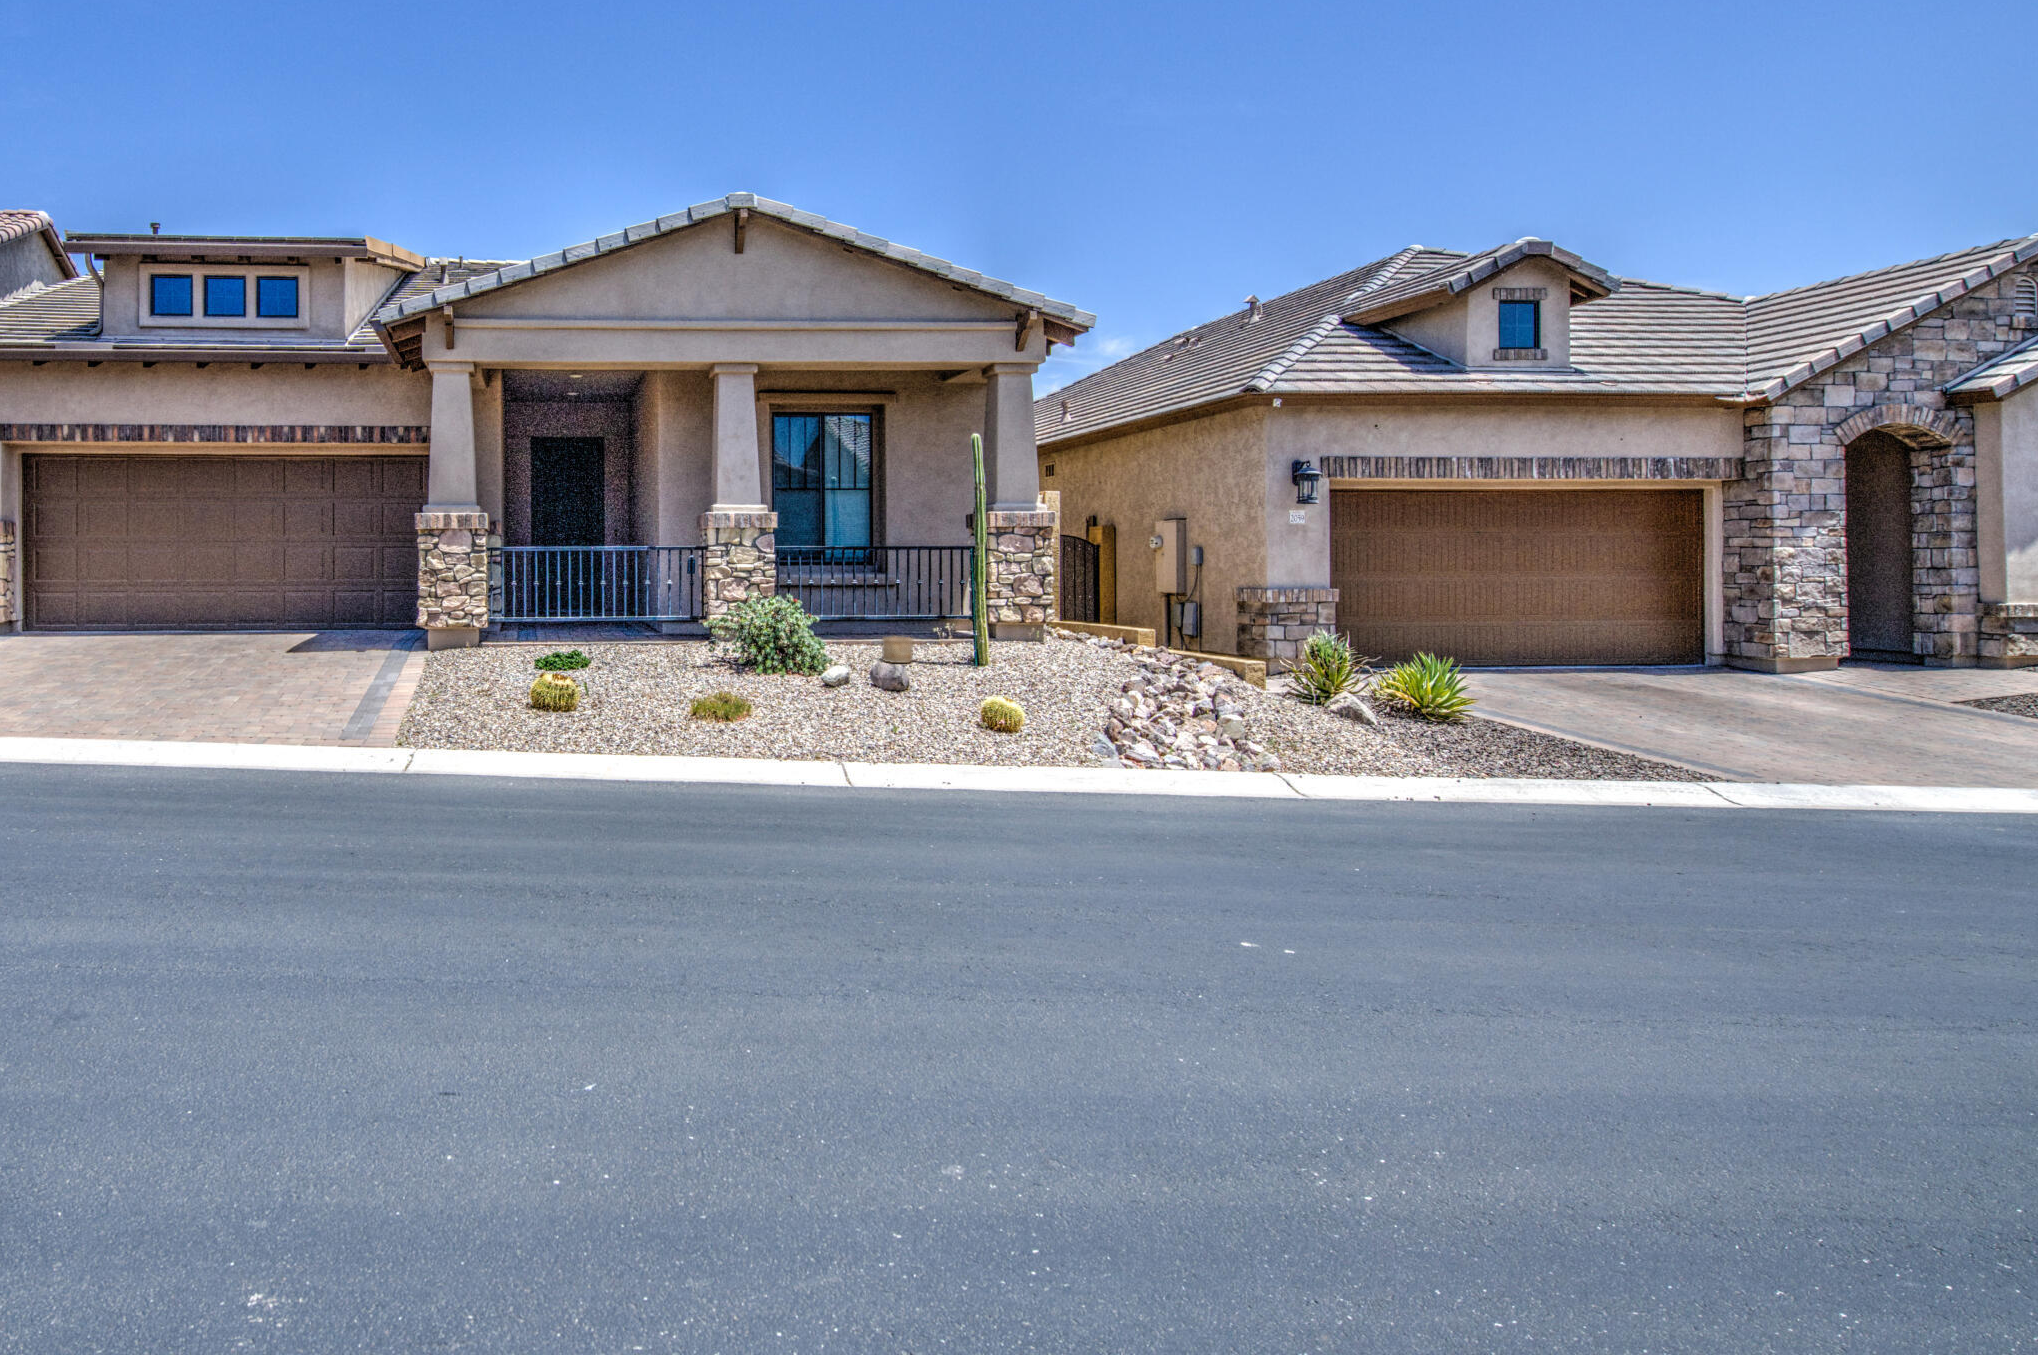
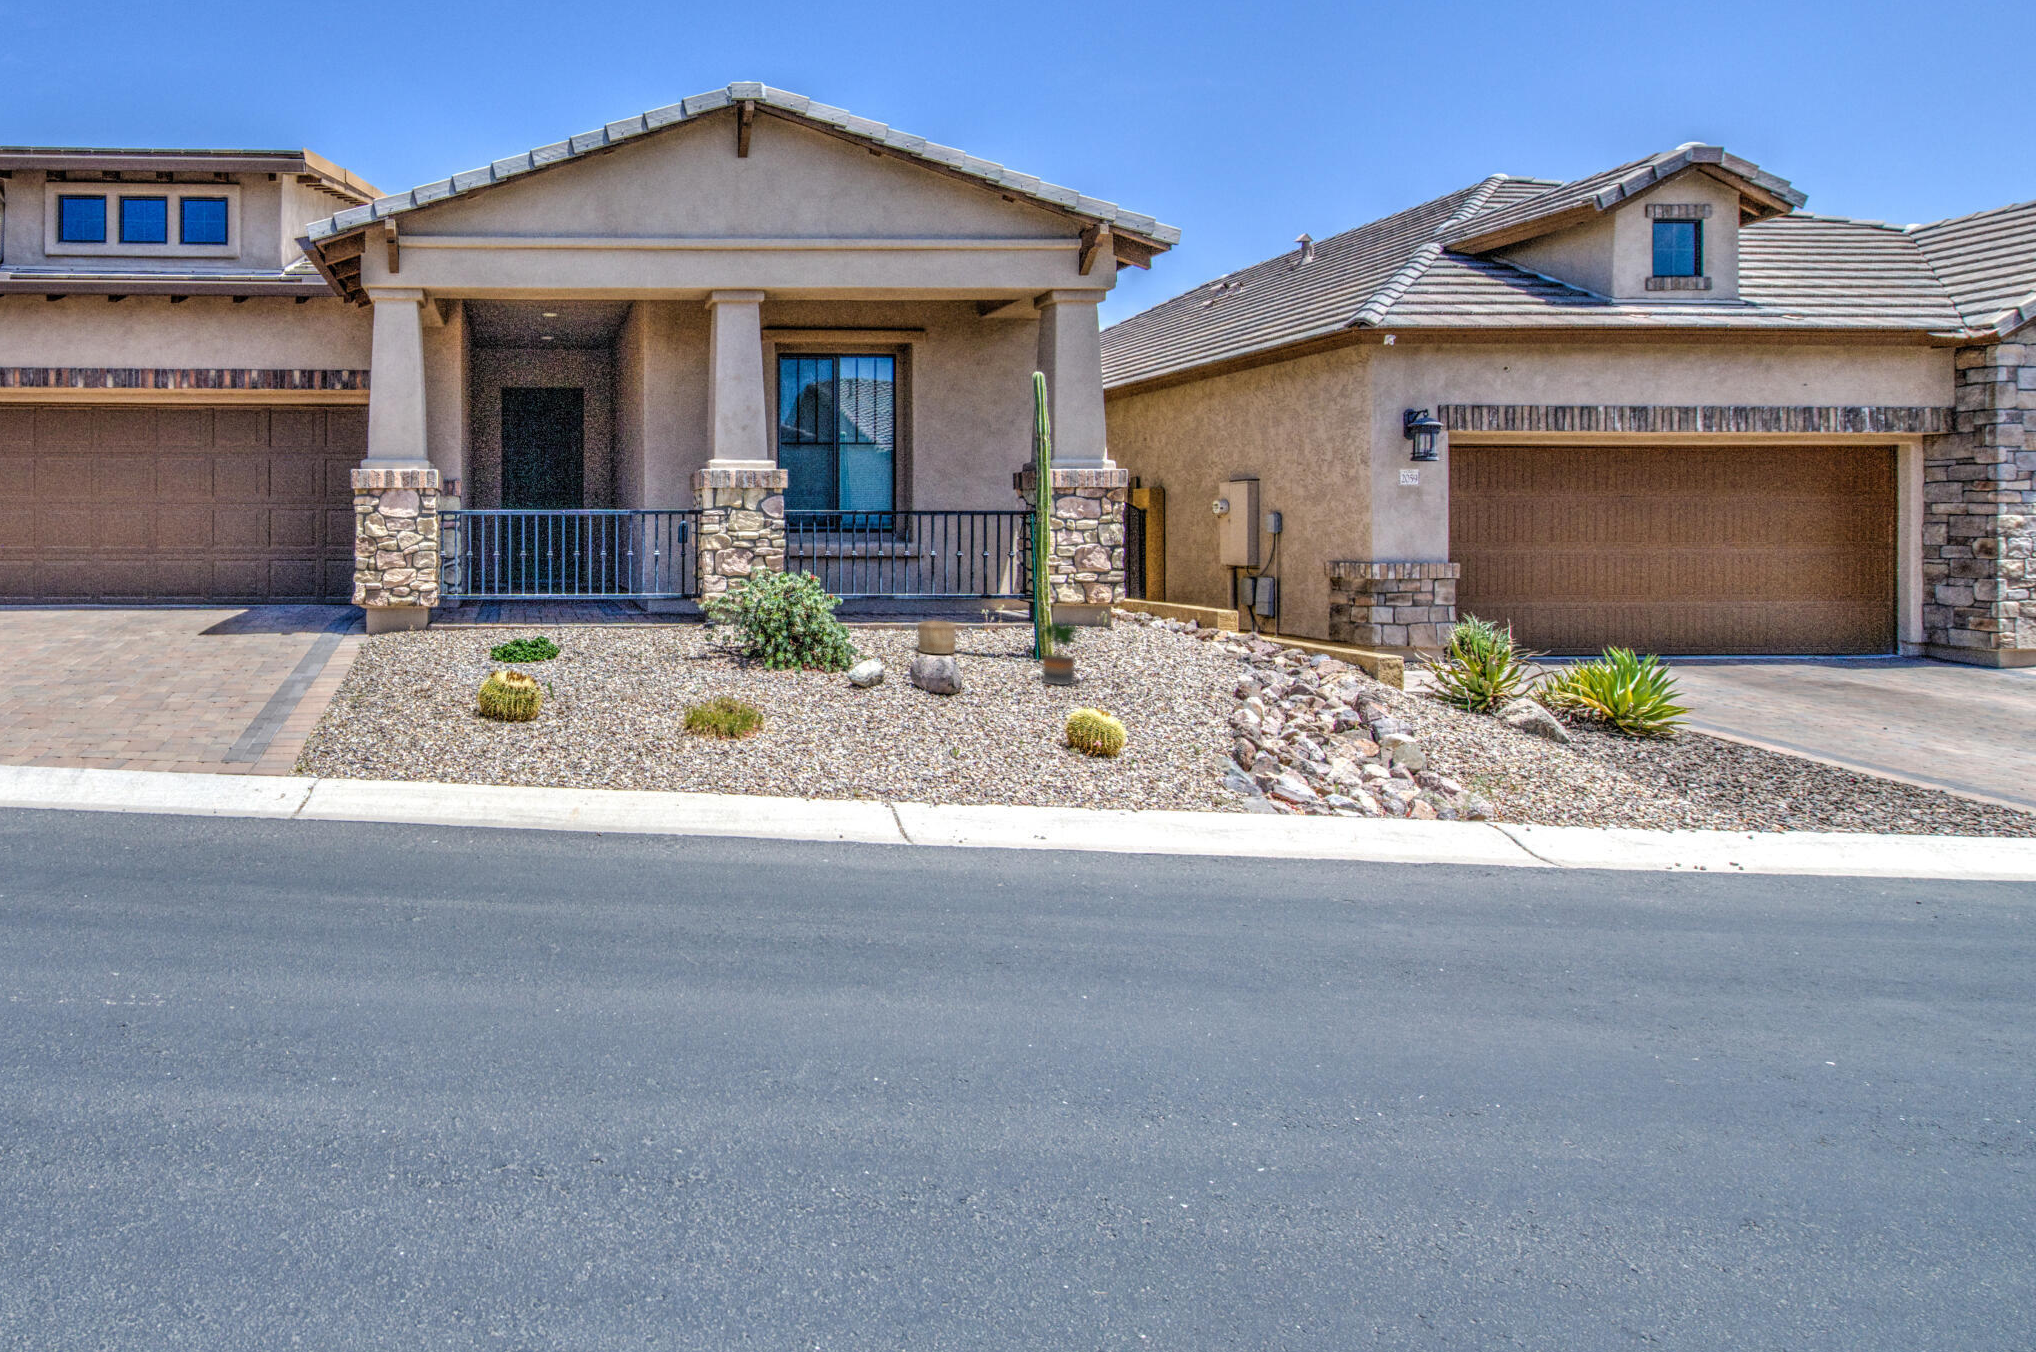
potted tree: none [975,634,1007,684] -> present [1042,623,1082,685]

